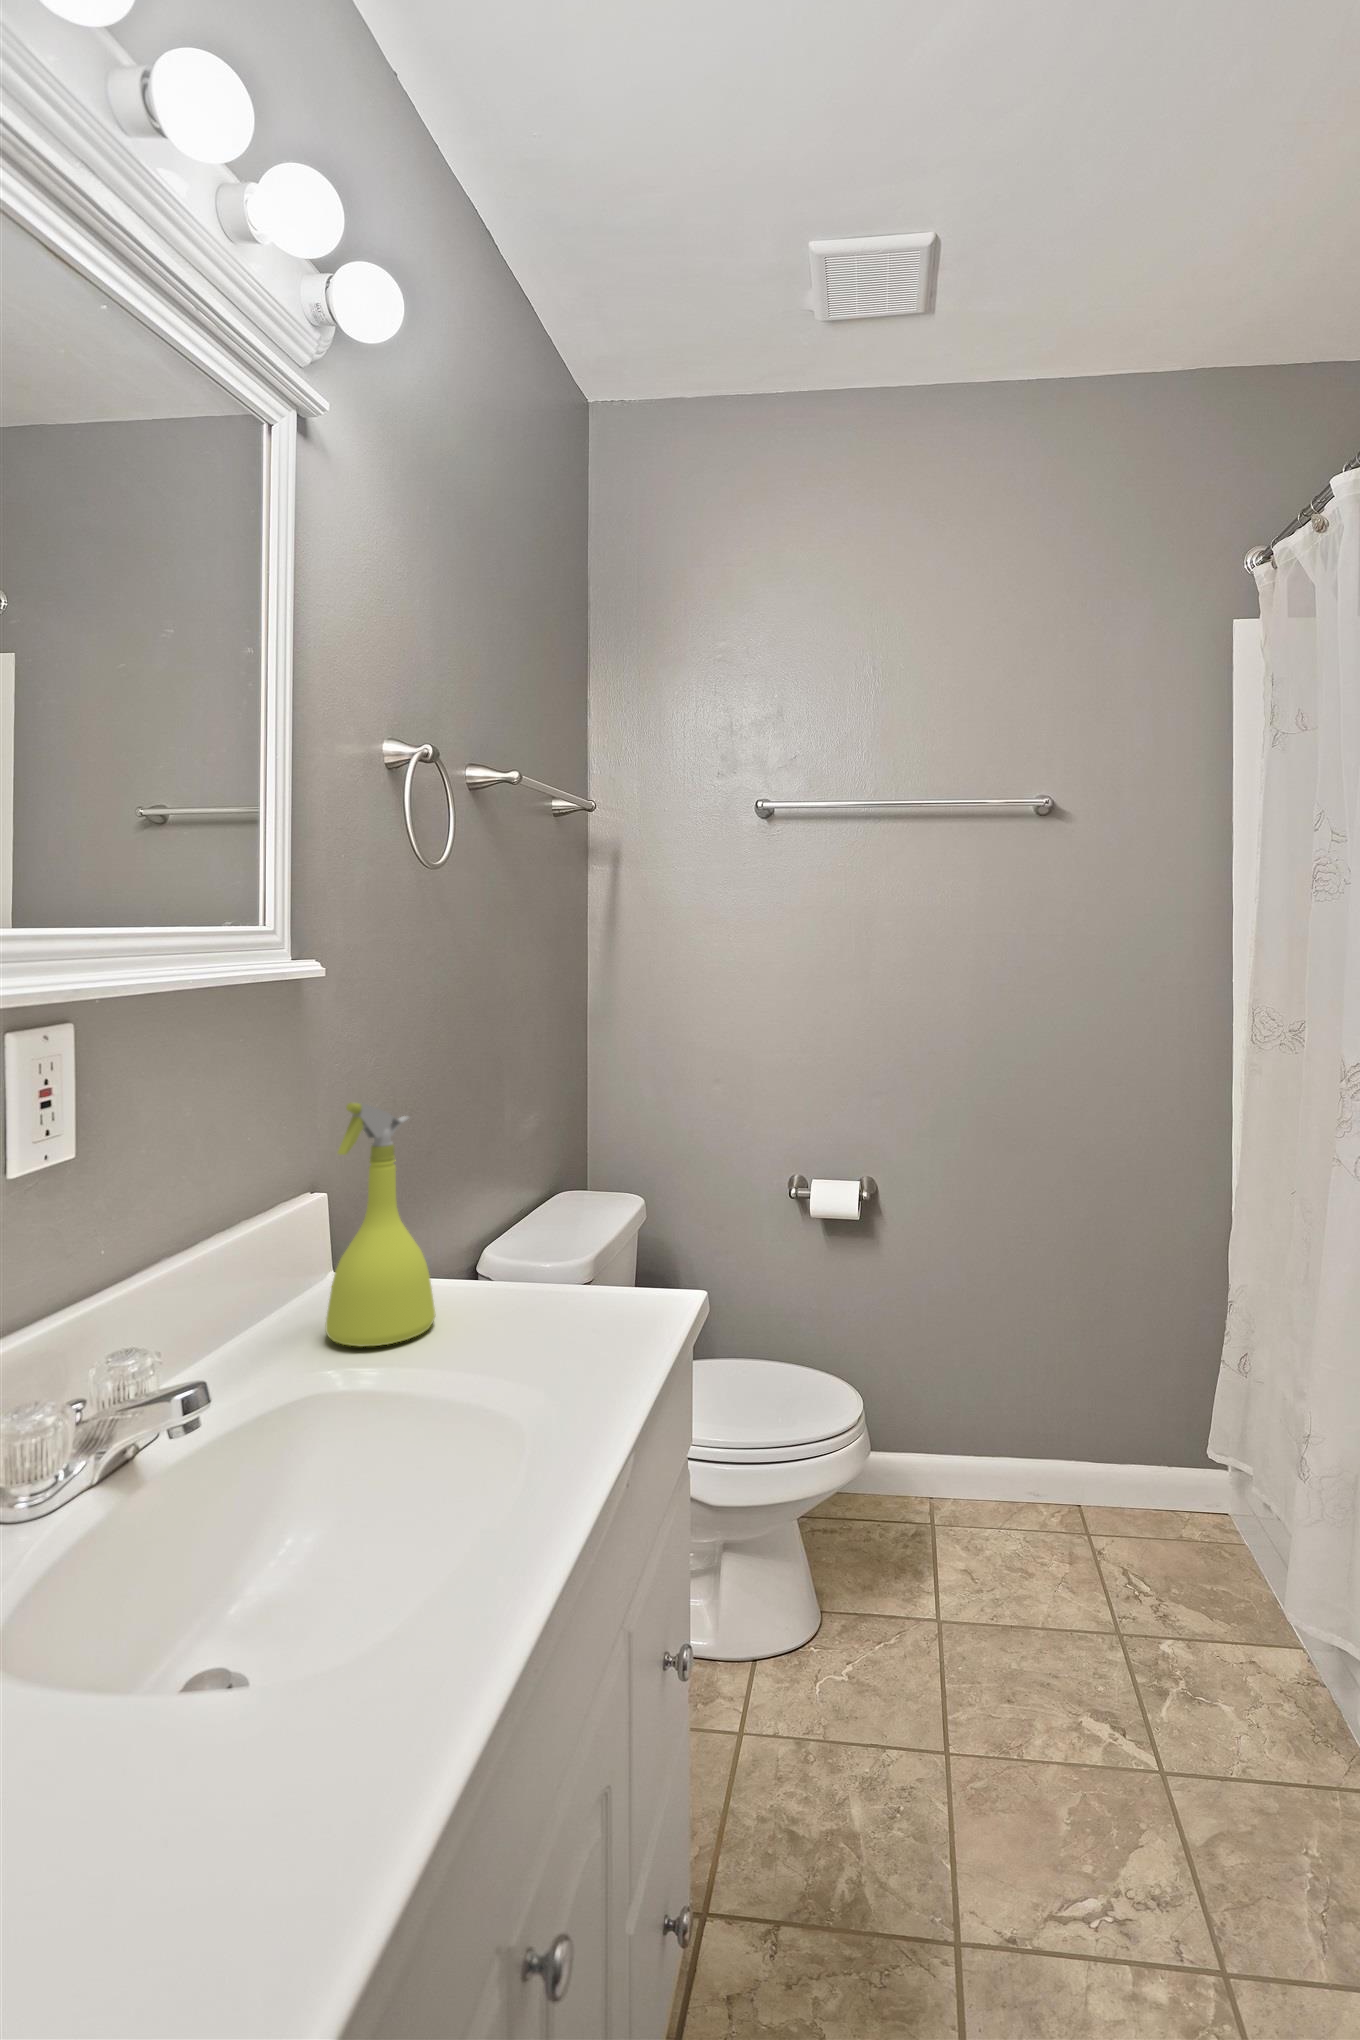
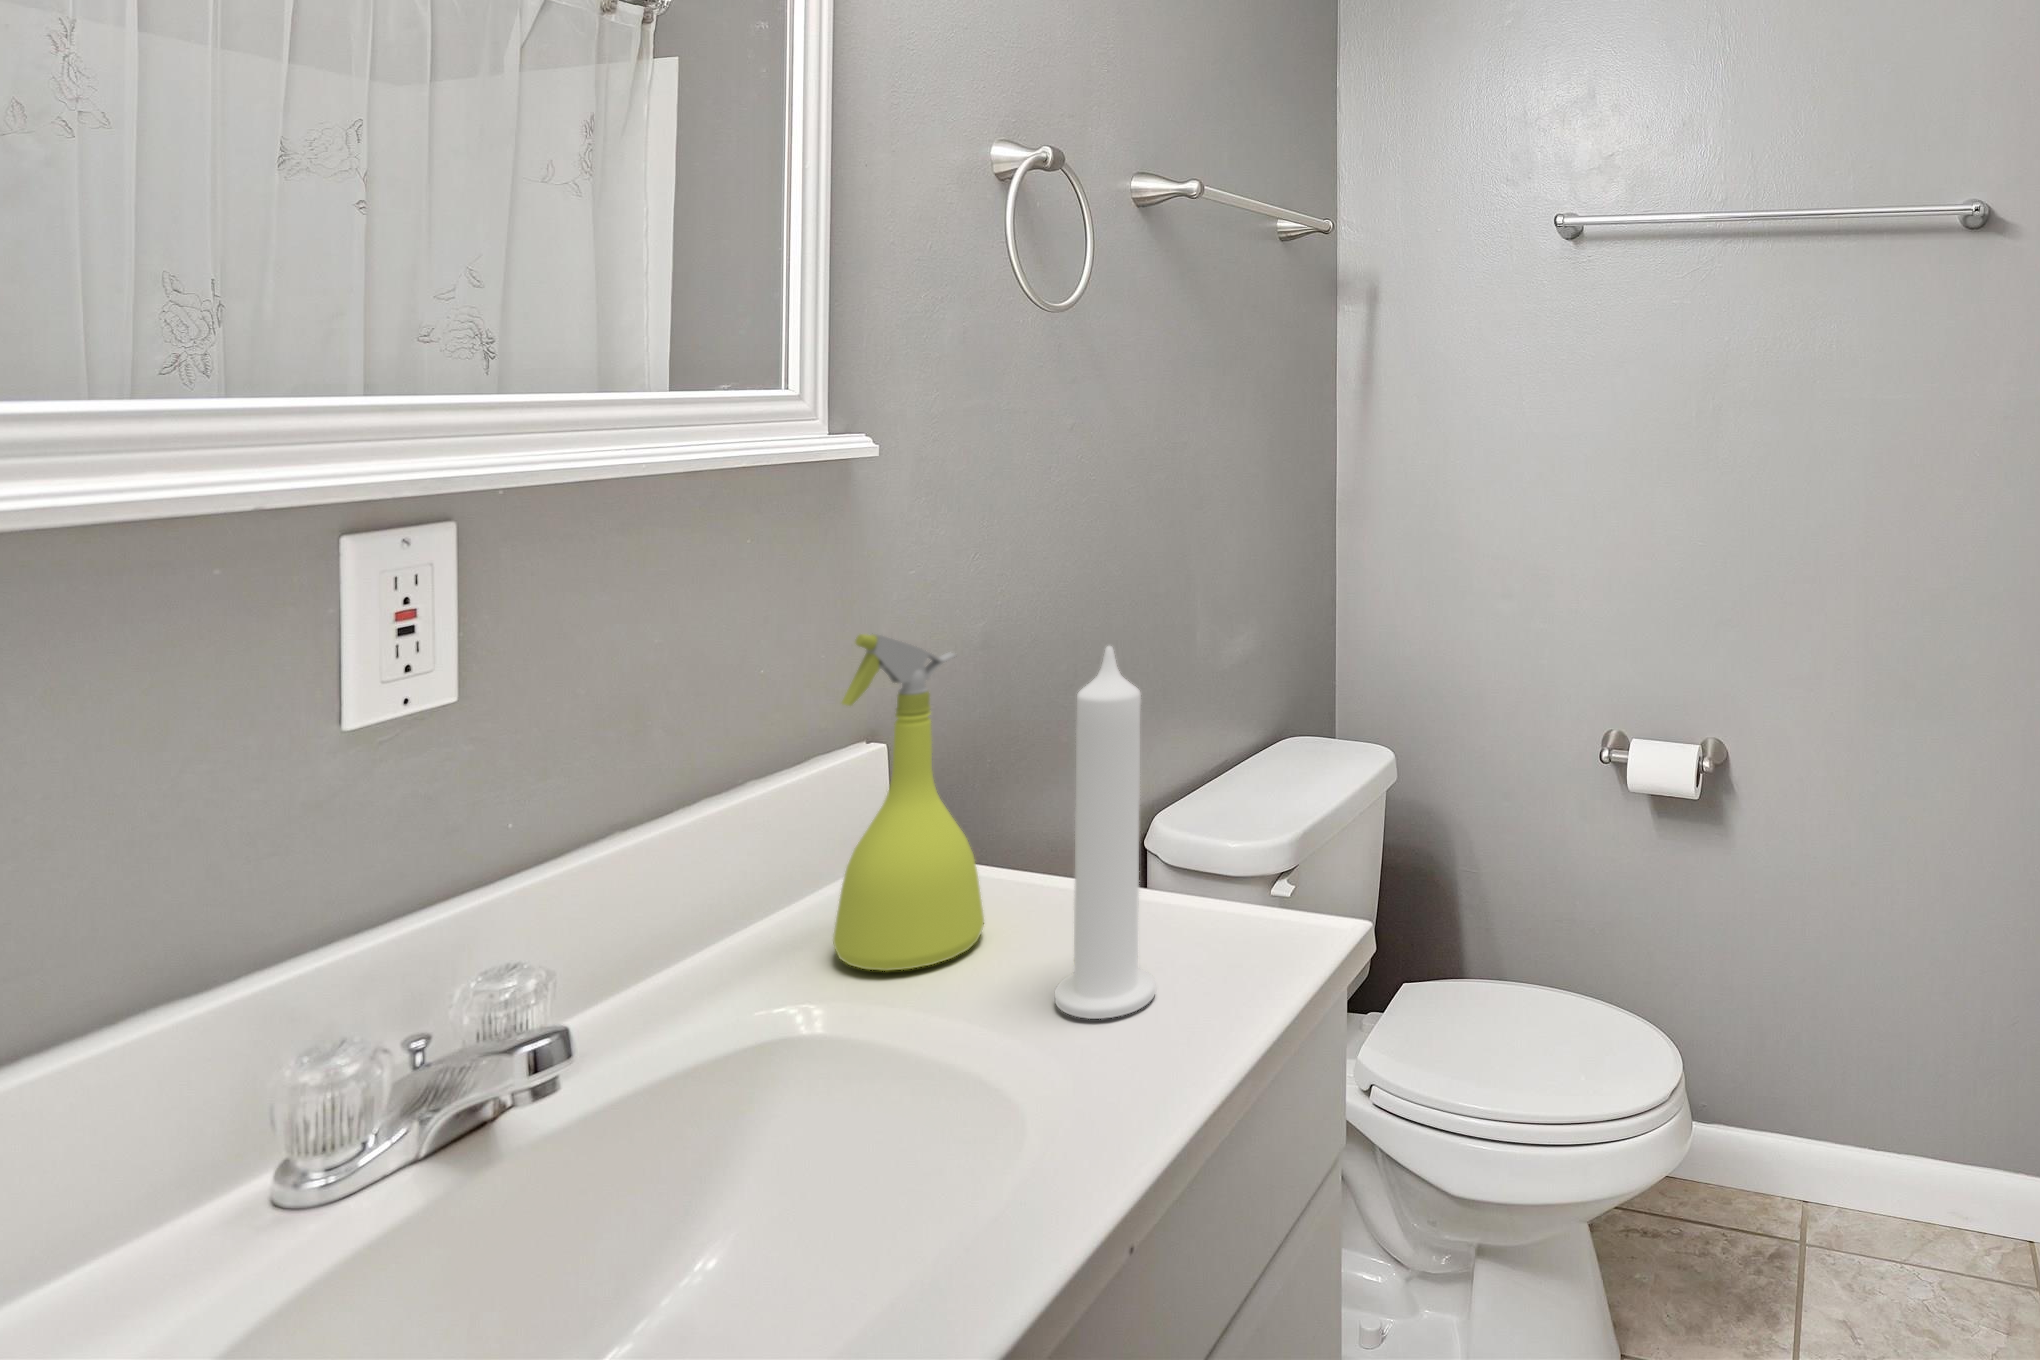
candle: none [512,1101,582,1360] -> present [1055,646,1156,1019]

